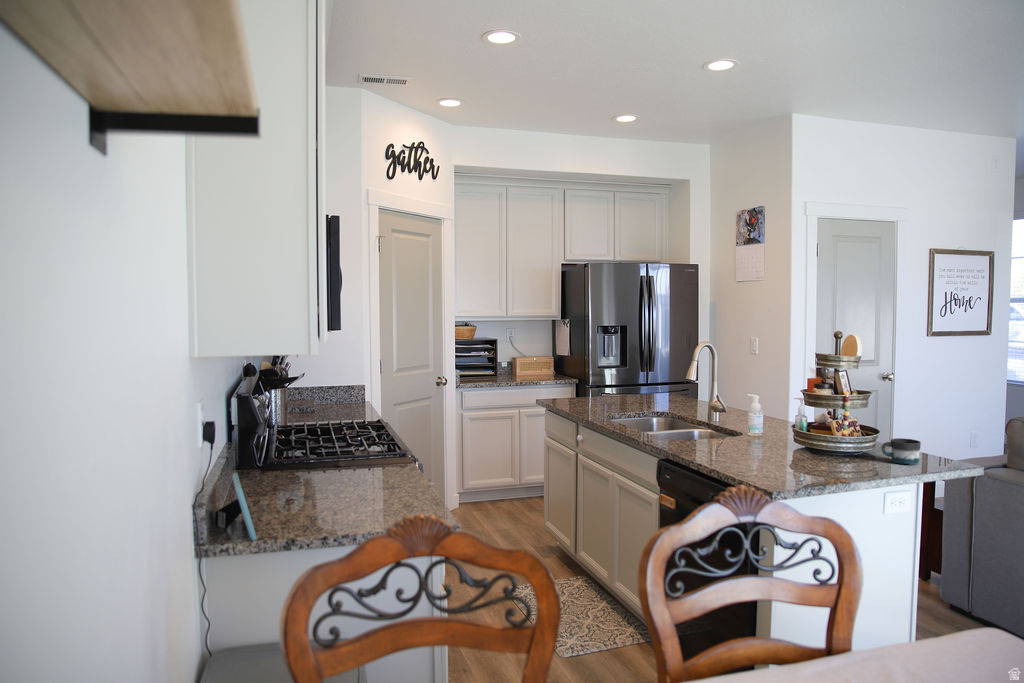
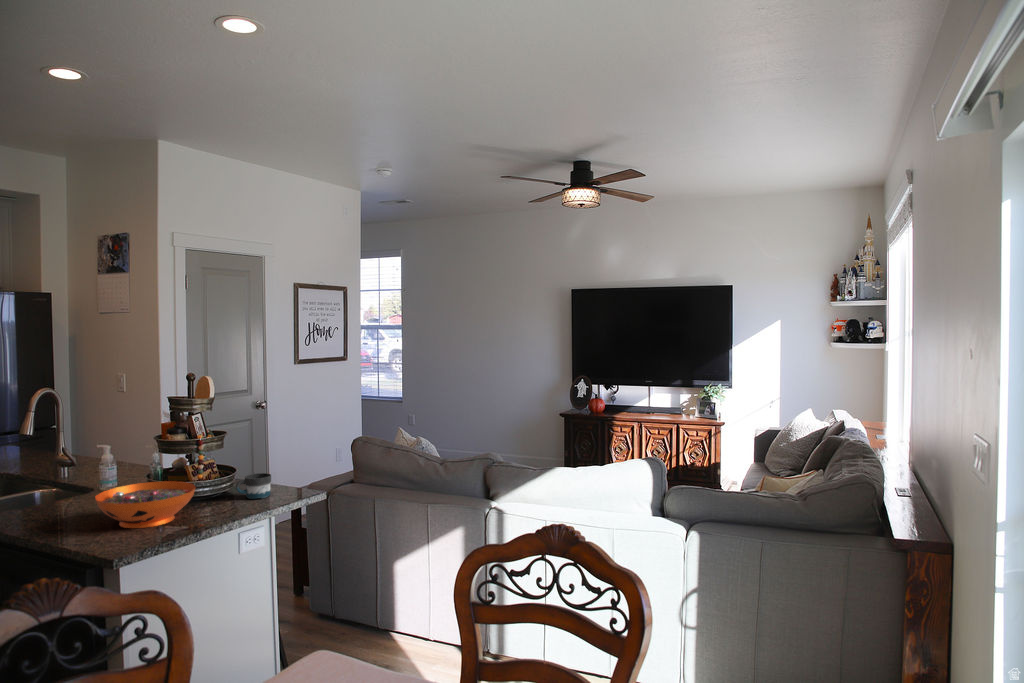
decorative bowl: none [755,430,844,469] -> present [96,481,196,528]

